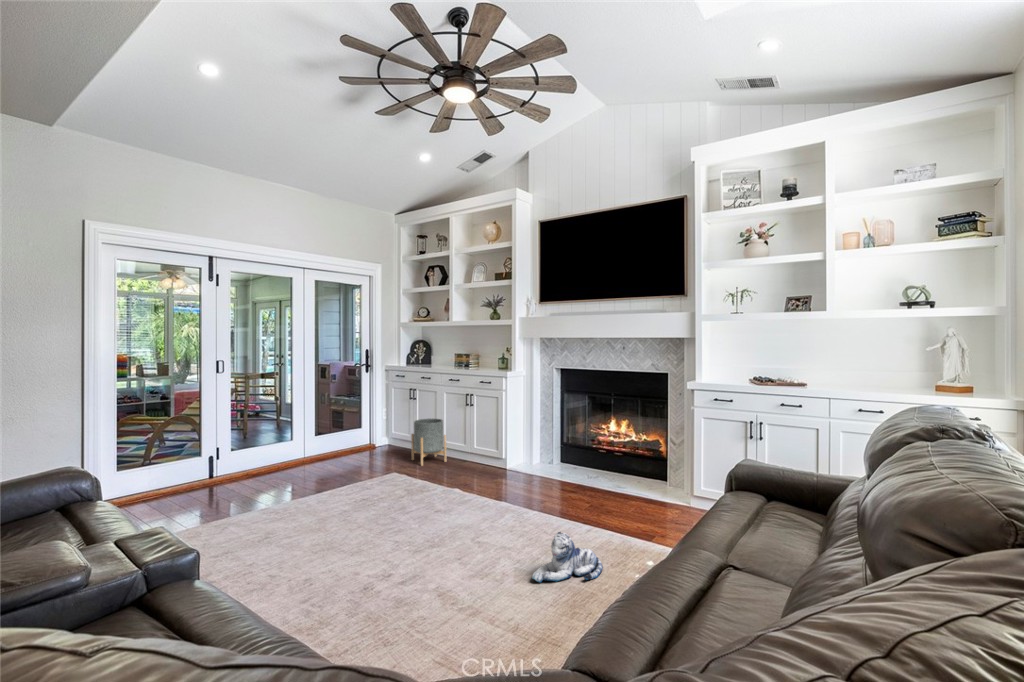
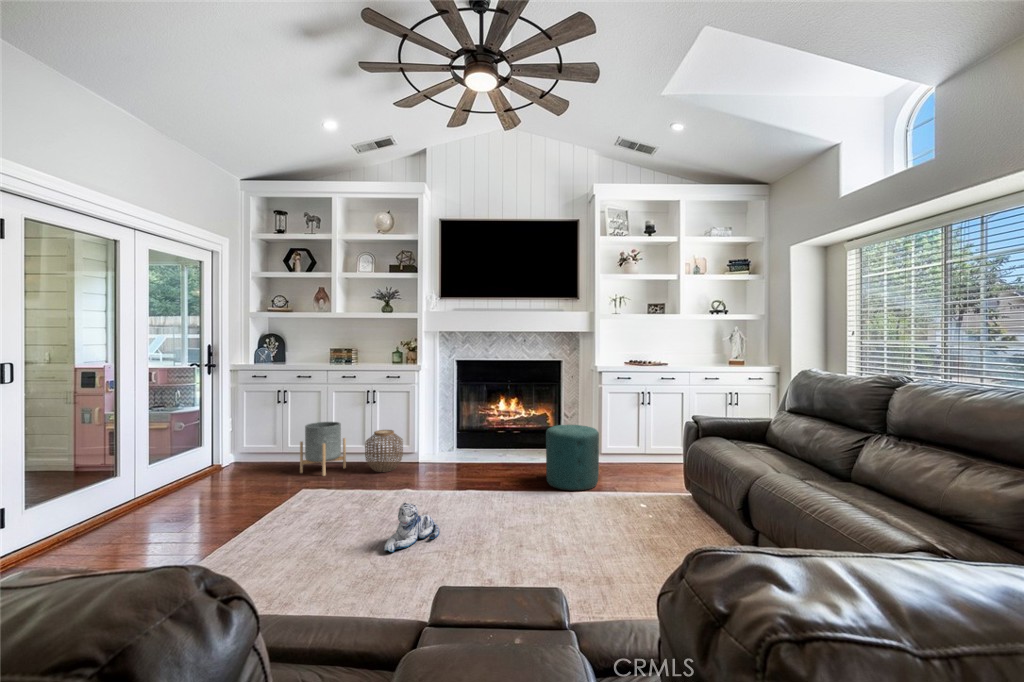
woven basket: none [452,432,487,471] -> present [365,430,403,472]
ottoman: none [577,451,640,534] -> present [546,425,599,491]
plush toy: present [532,532,603,582] -> present [384,503,439,552]

